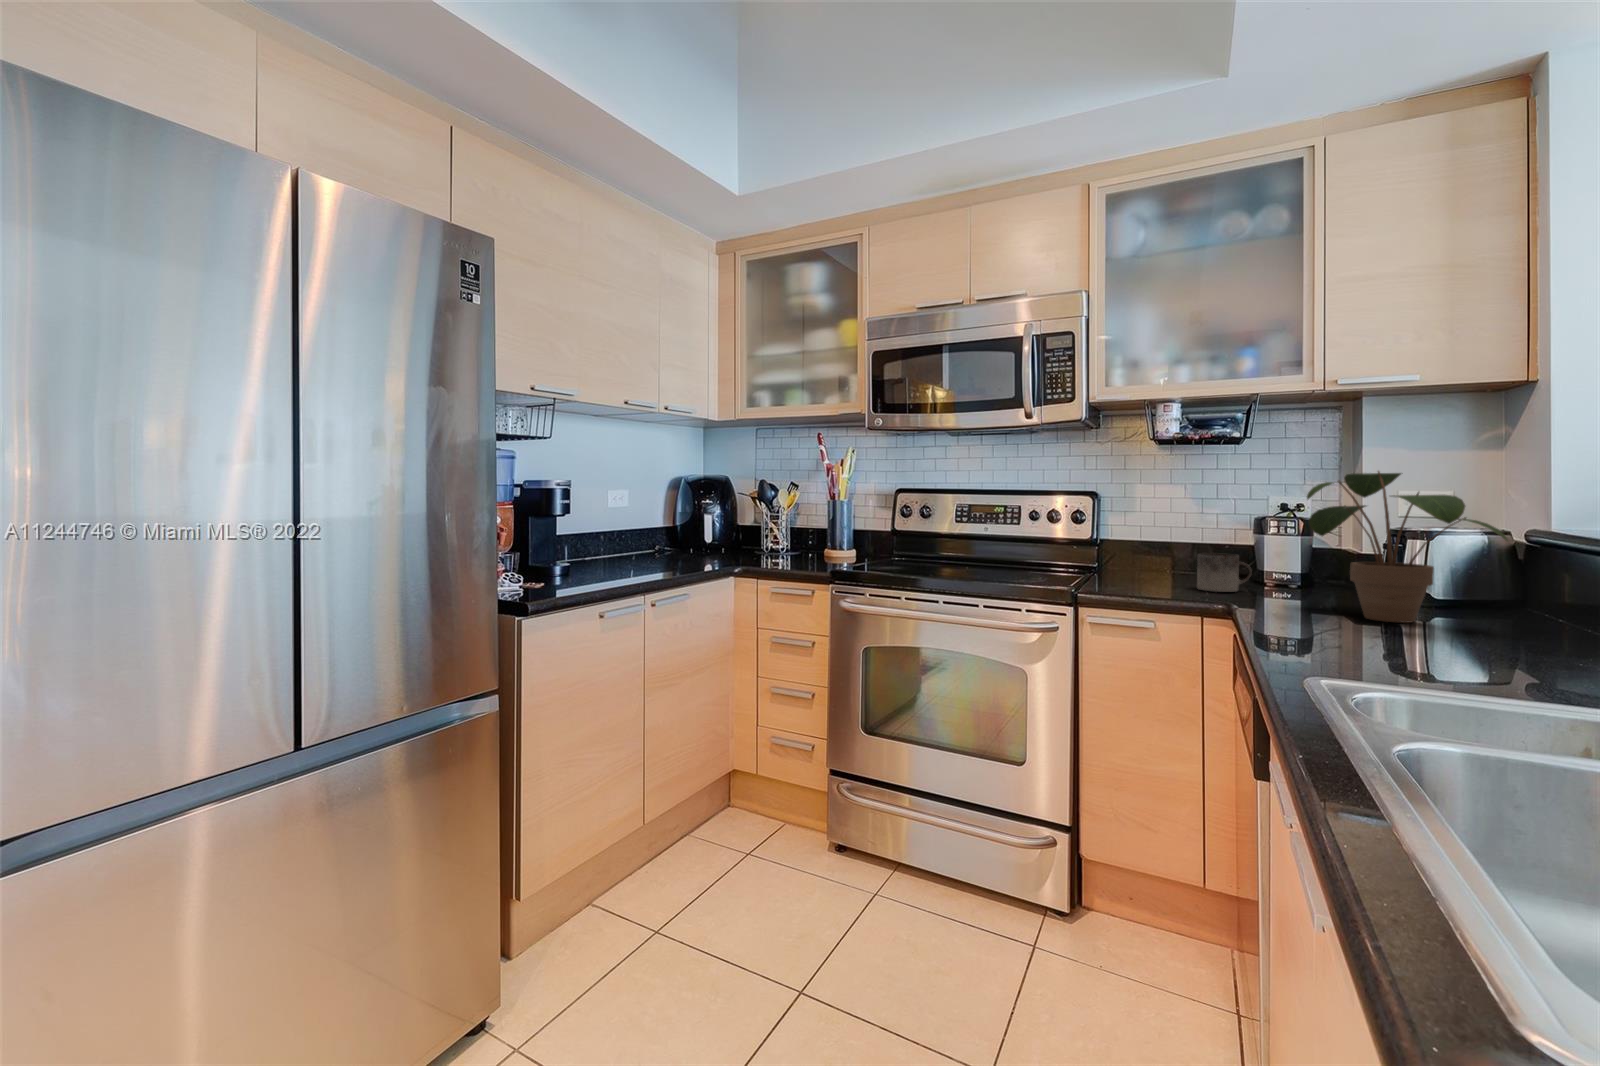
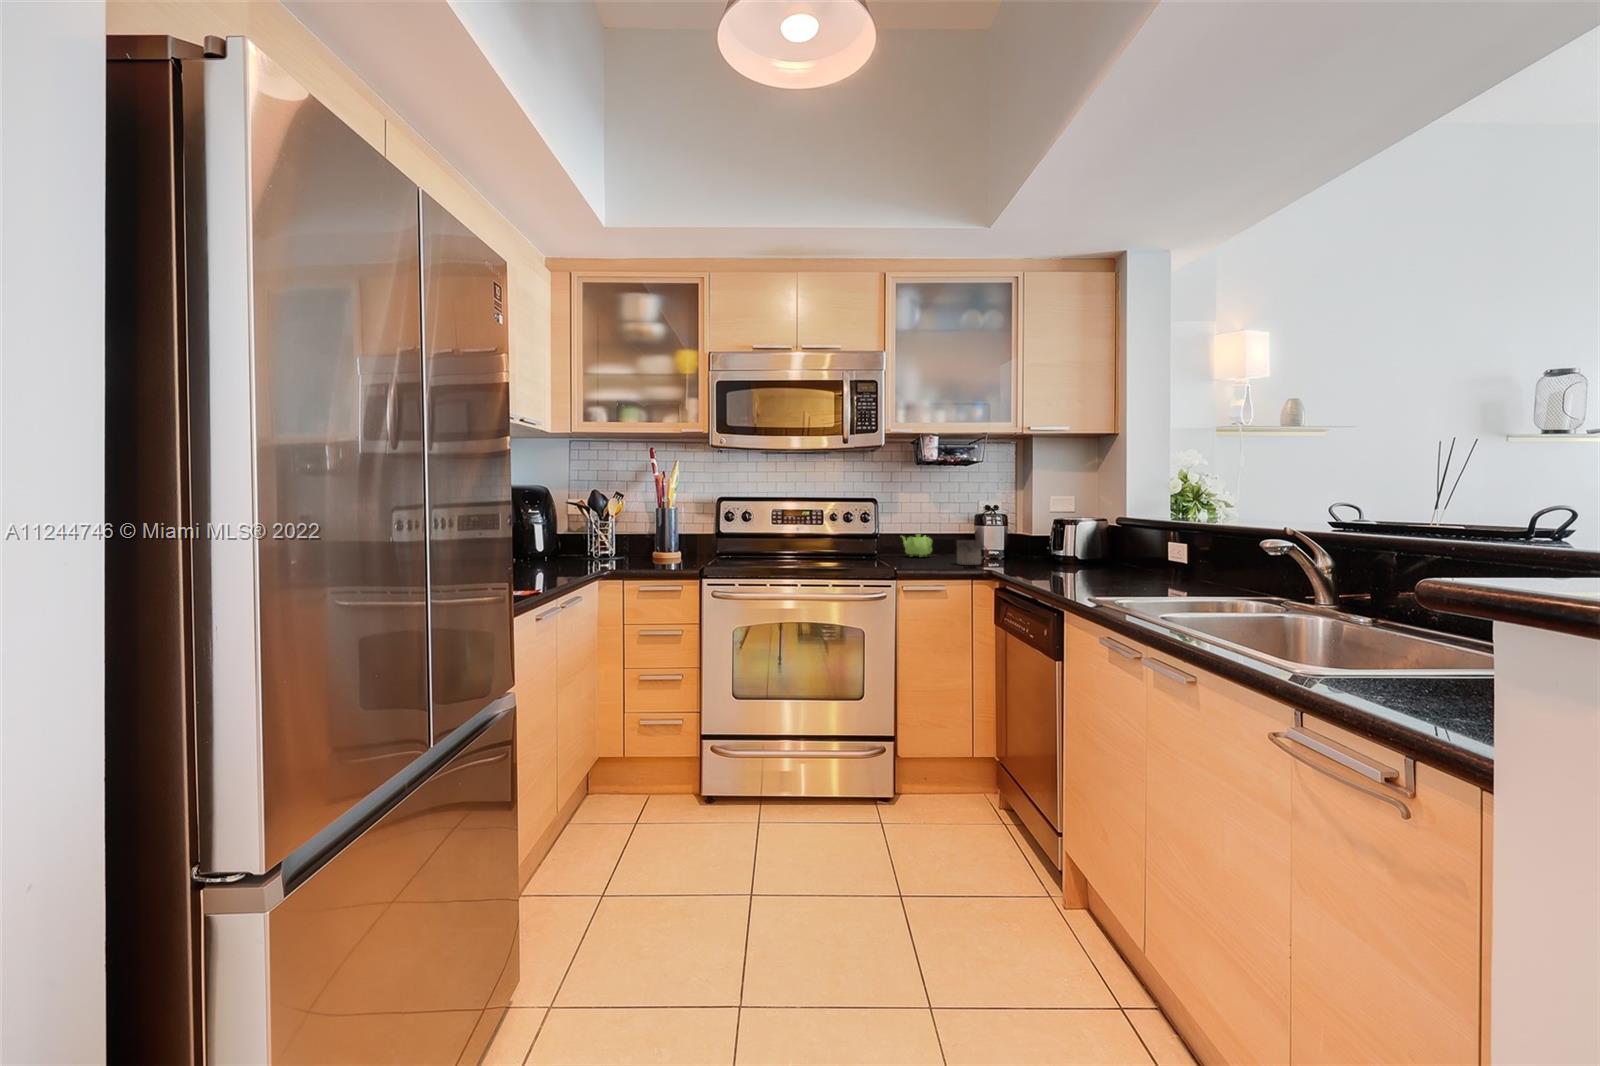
potted plant: present [1307,471,1508,623] -> none [1025,485,1120,573]
teapot: none [1131,541,1176,574] -> present [902,534,932,557]

